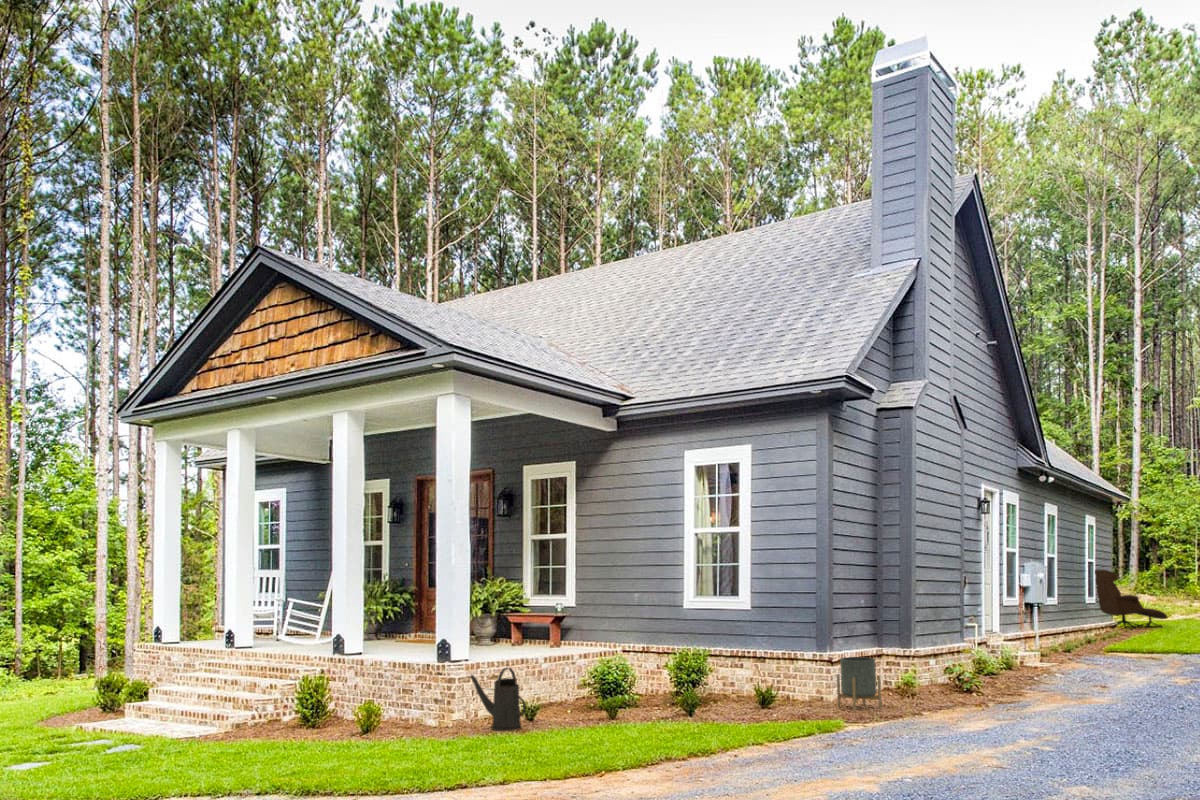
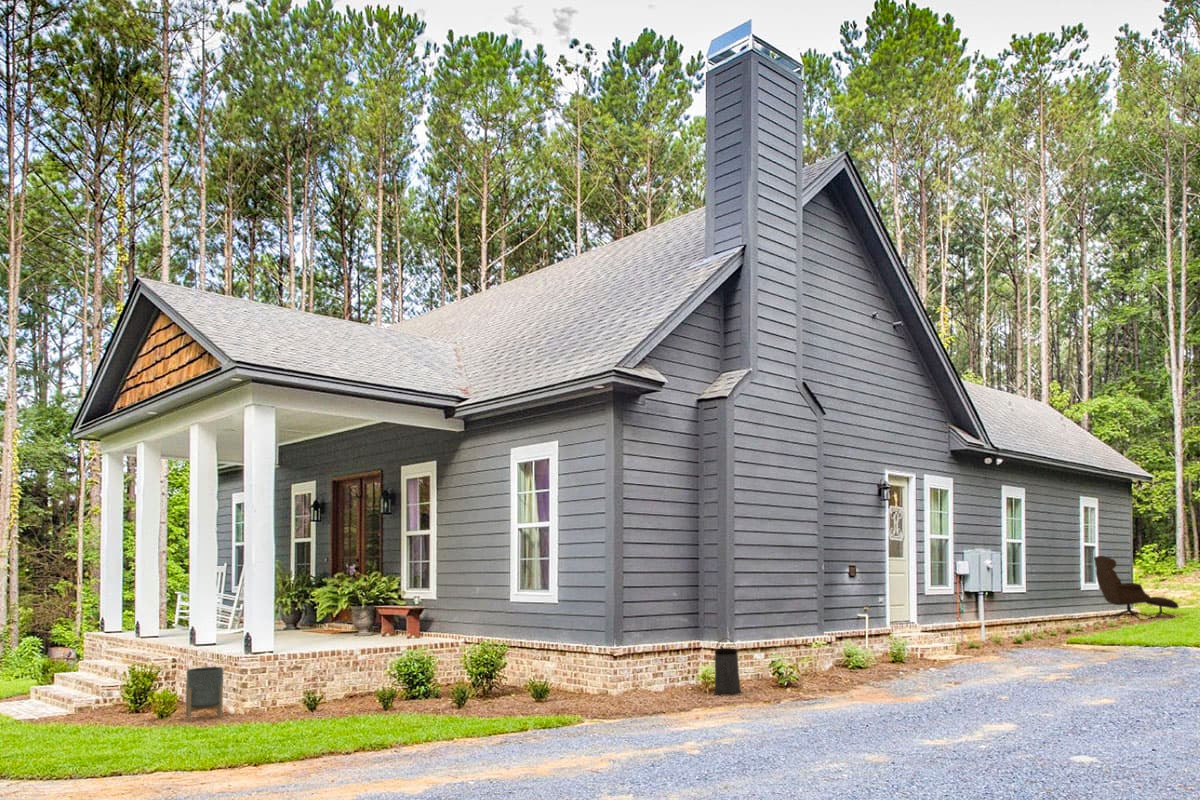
planter: present [837,657,882,711] -> present [186,667,223,722]
watering can: present [470,668,526,731] -> present [714,639,742,695]

